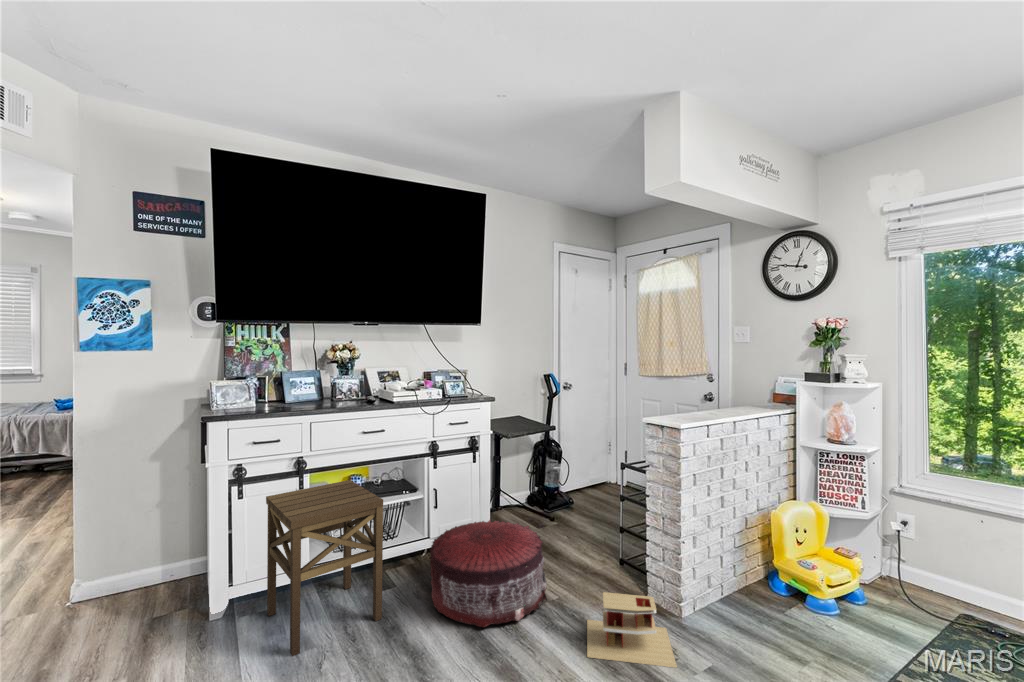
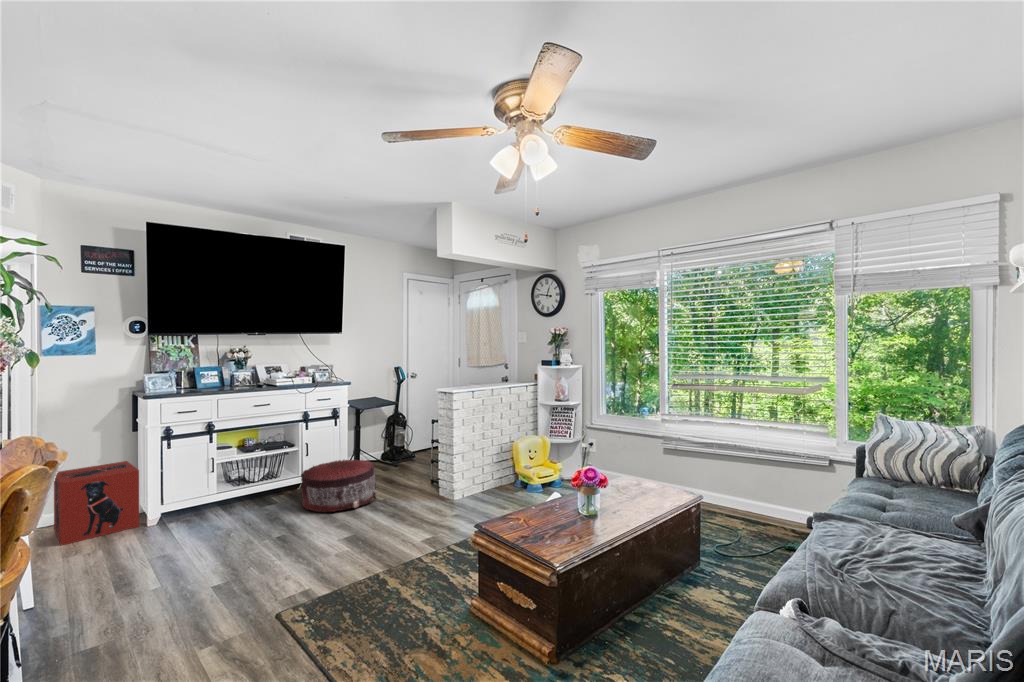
side table: present [266,480,383,656] -> none [188,436,269,532]
storage box: none [76,507,196,657] -> present [54,461,139,545]
toy house: present [587,592,677,668] -> none [391,486,442,517]

